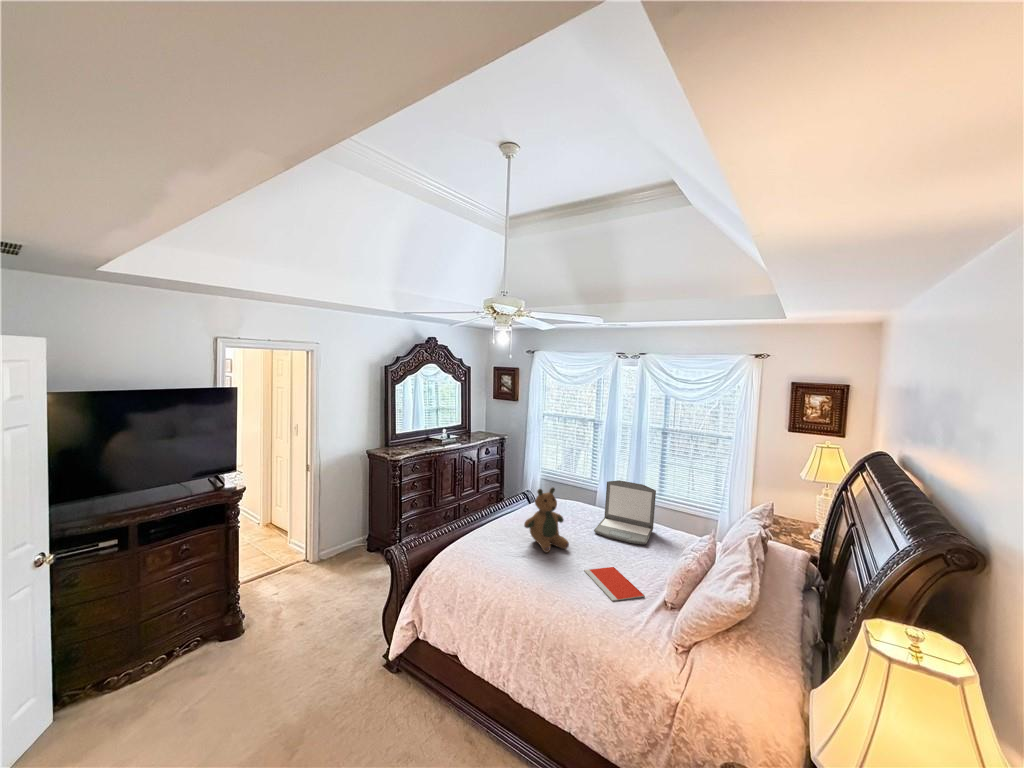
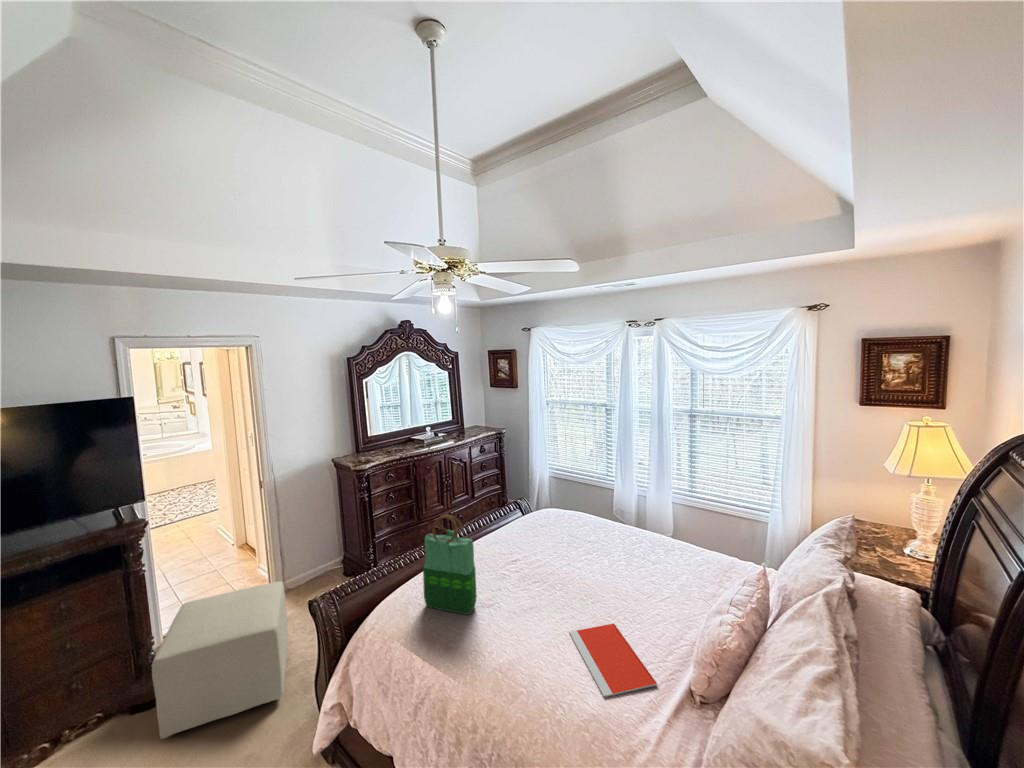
laptop: present [594,480,656,545] -> none [594,486,677,578]
tote bag: none [479,487,518,559] -> present [423,515,477,615]
teddy bear: present [524,487,569,553] -> none [491,506,553,601]
ottoman: none [257,546,348,655] -> present [152,581,288,739]

